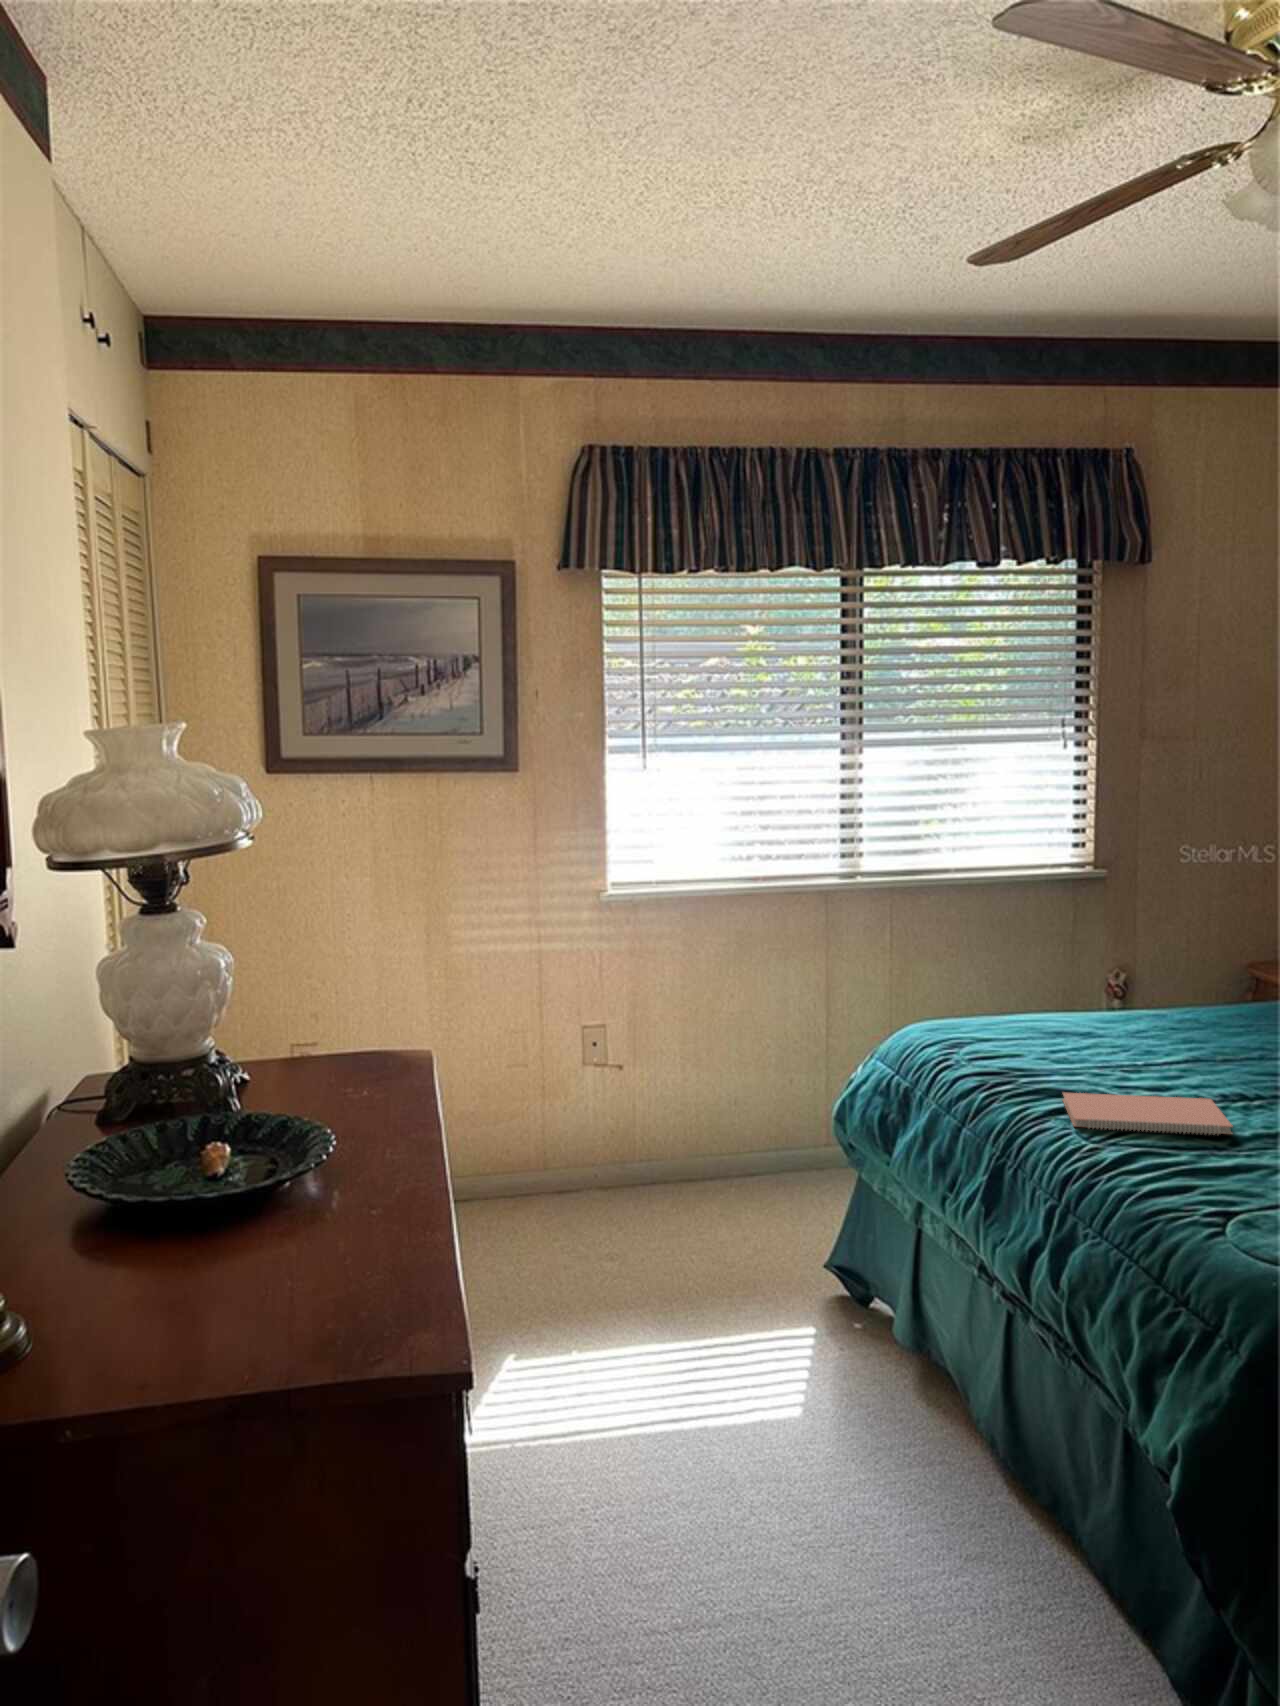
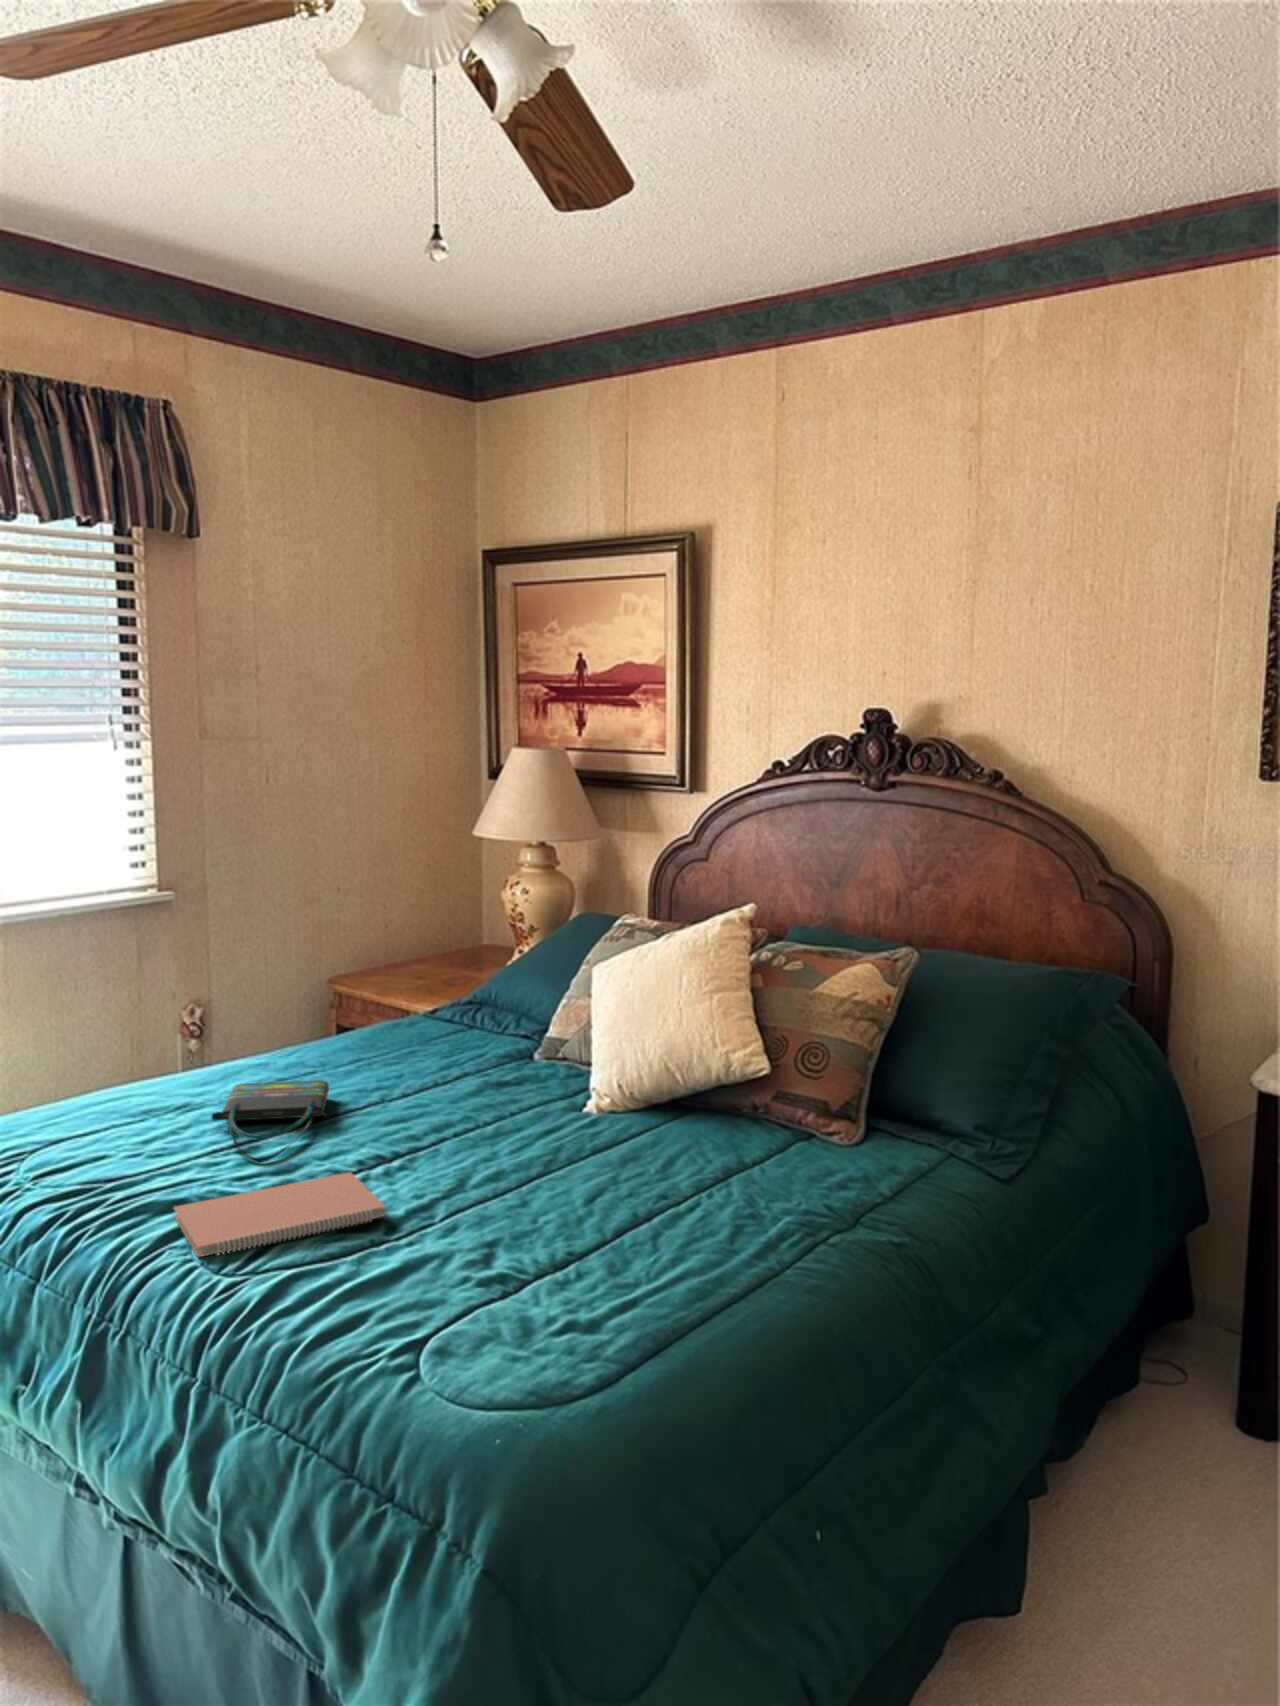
tote bag: none [1106,1024,1213,1081] -> present [211,1080,329,1162]

